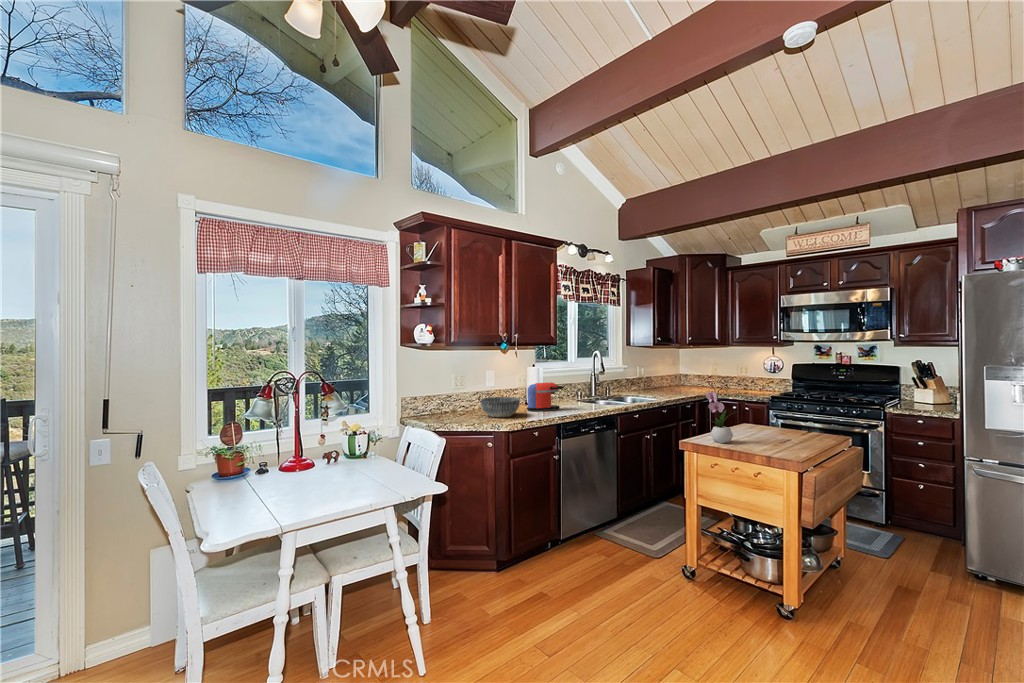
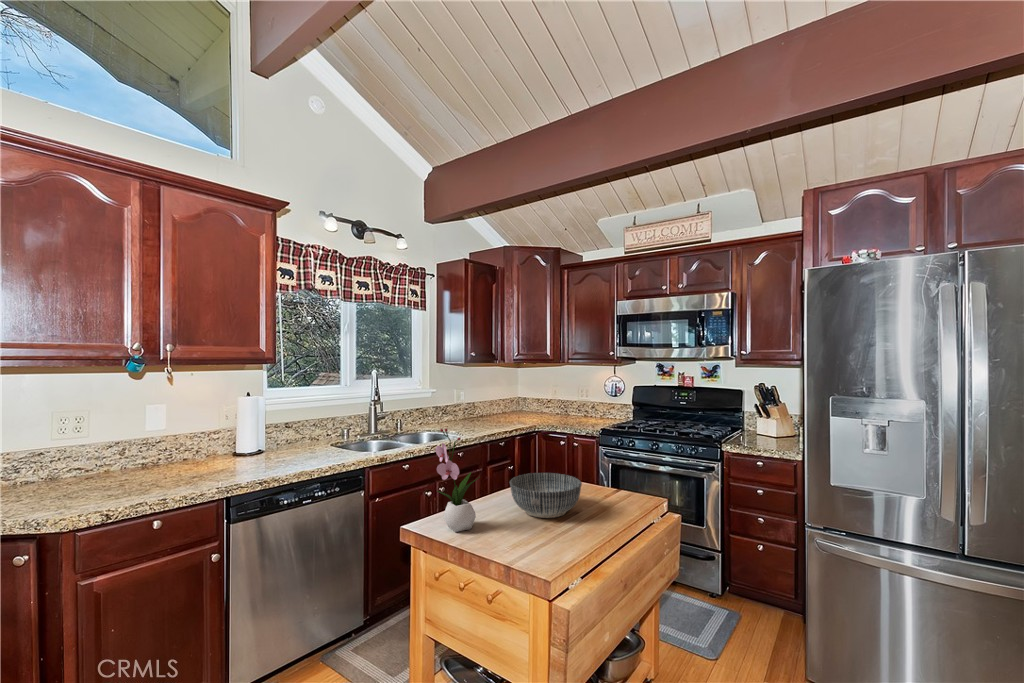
coffee maker: present [527,382,564,411] -> none [204,422,276,471]
bowl: present [480,397,520,417] -> present [510,473,582,518]

